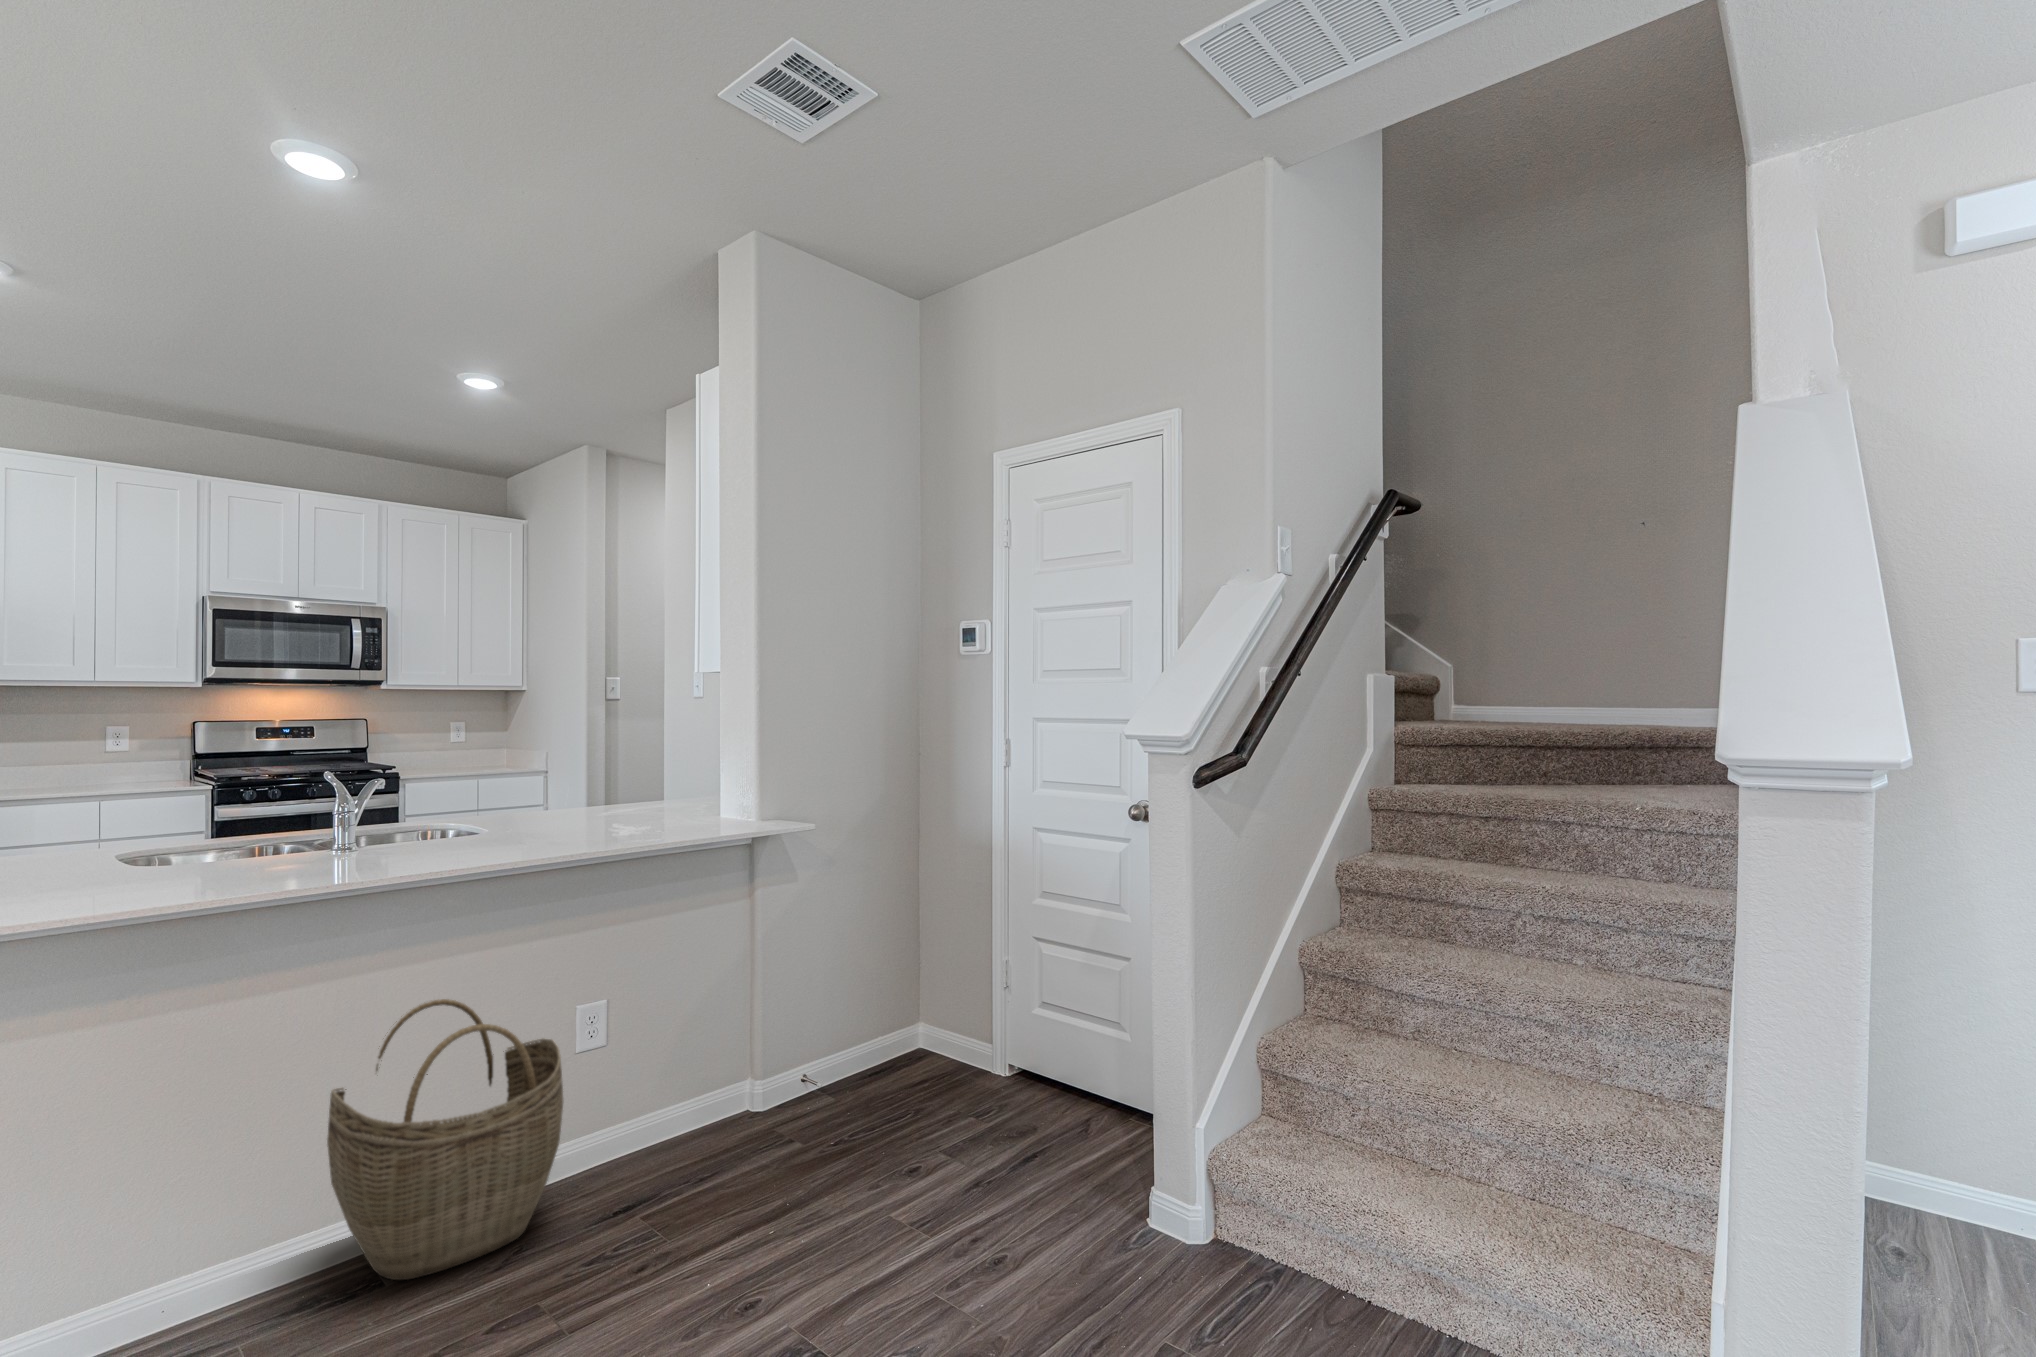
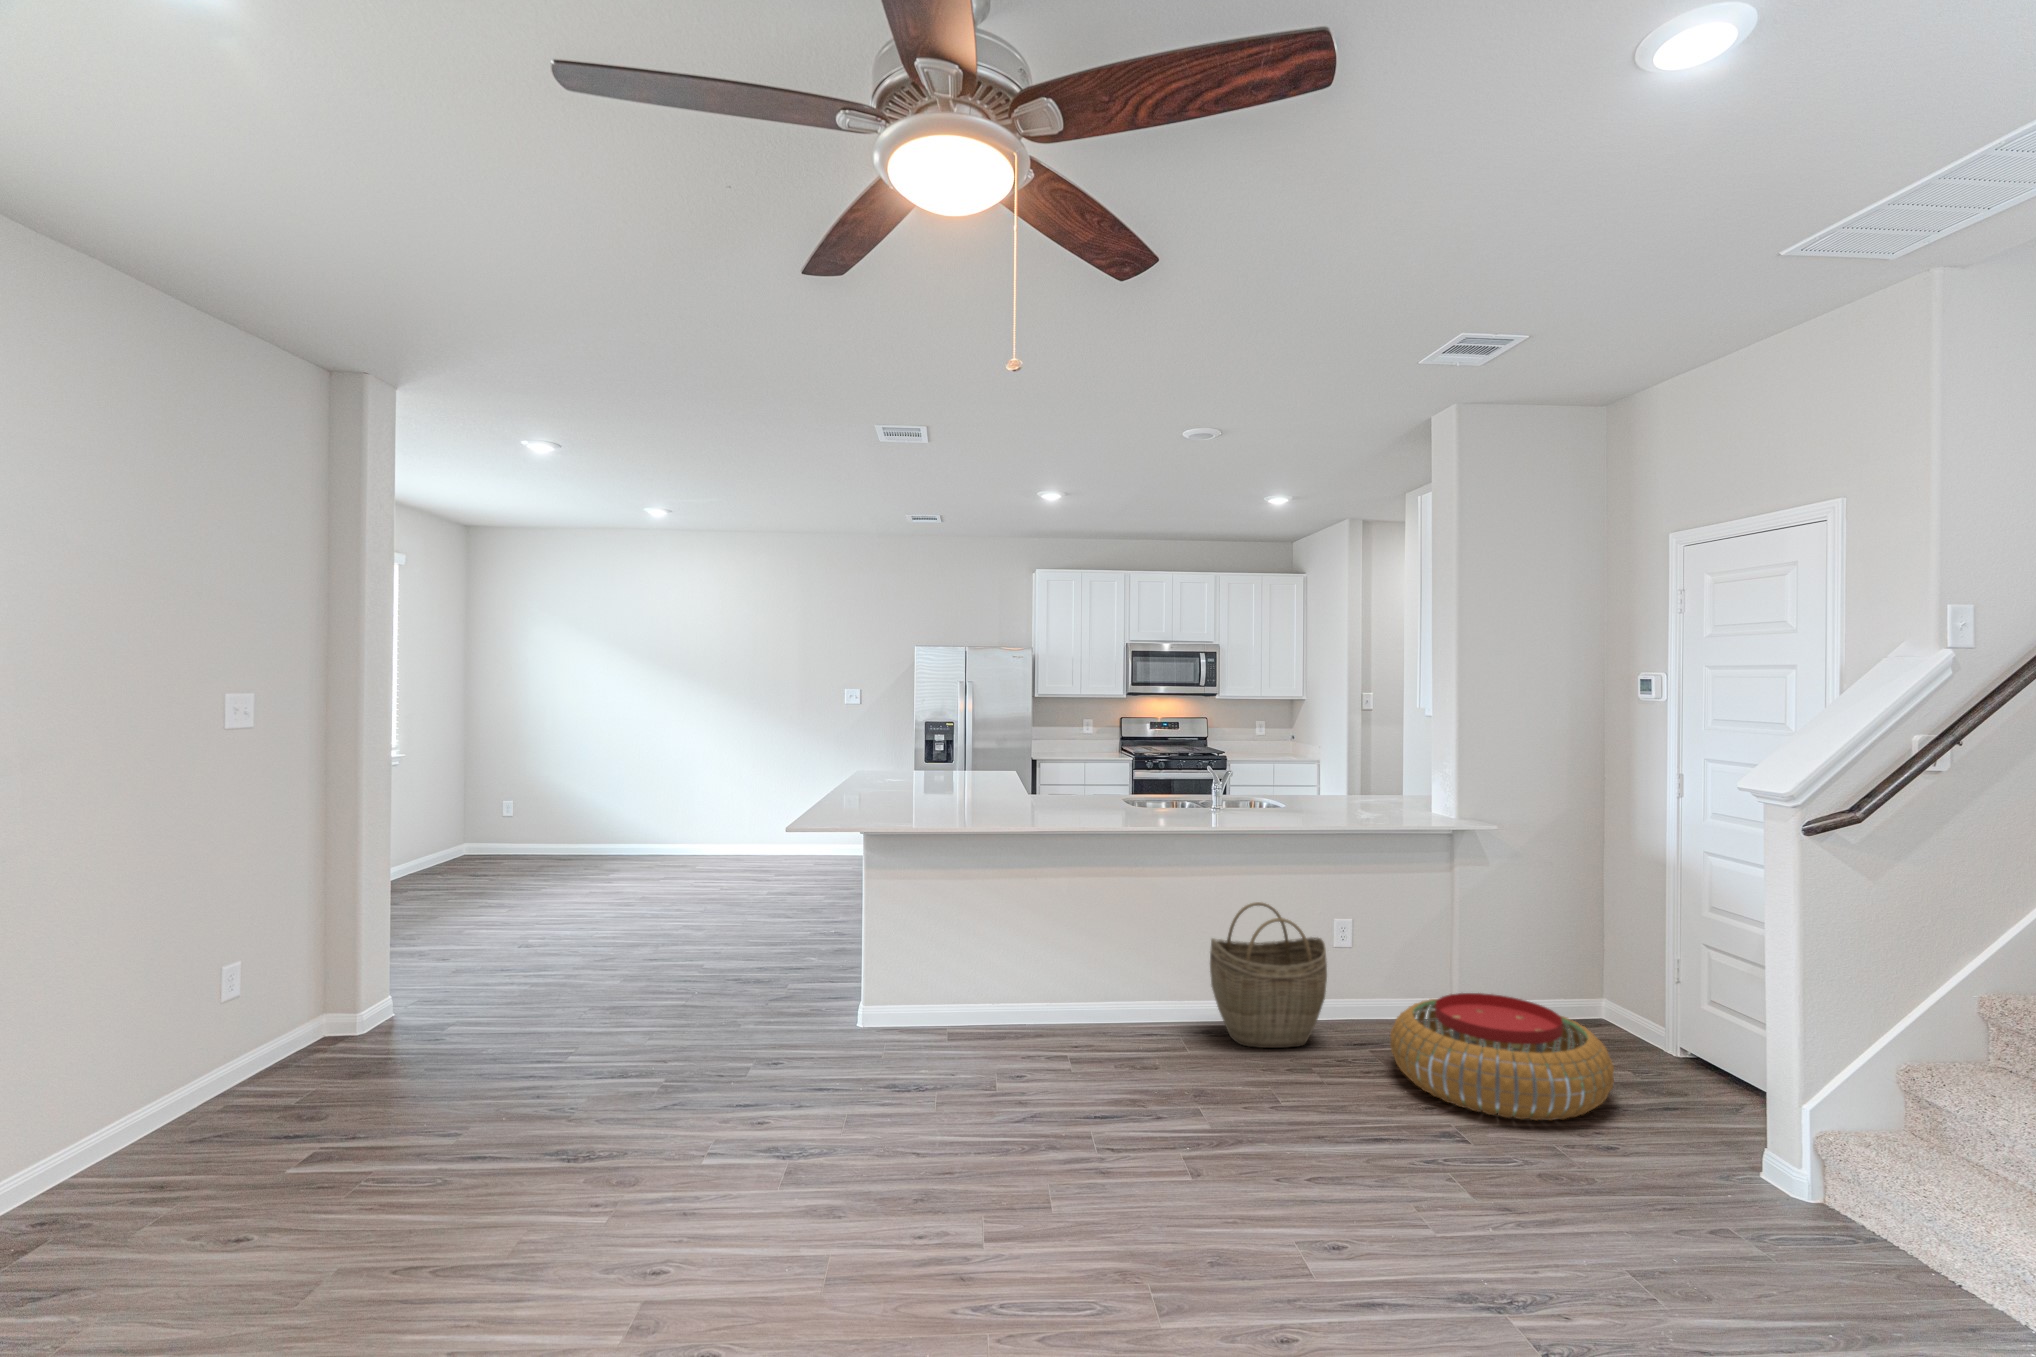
pouf: none [673,1062,978,1271] -> present [1390,993,1614,1120]

